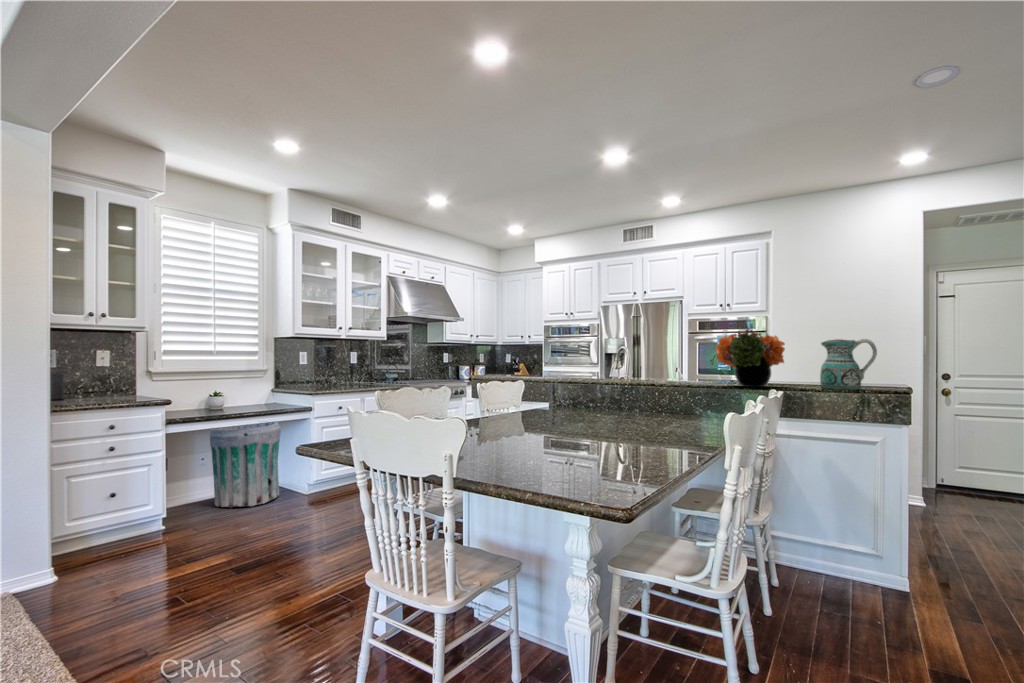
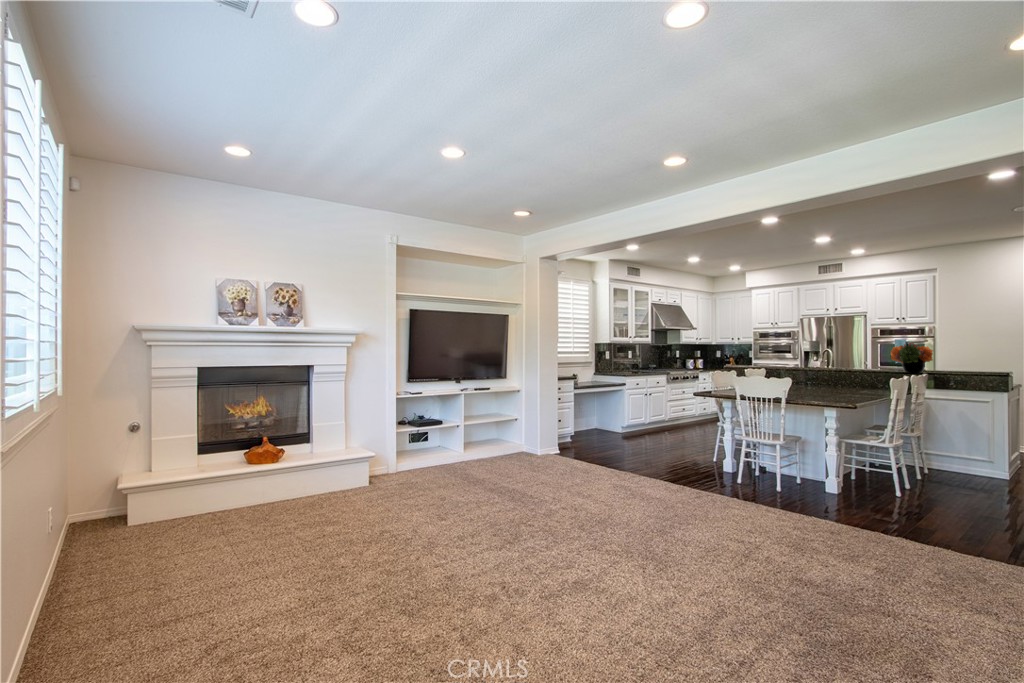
ceramic pitcher: present [820,339,877,390] -> none [955,349,989,375]
trash can: present [210,421,281,508] -> none [577,390,611,434]

